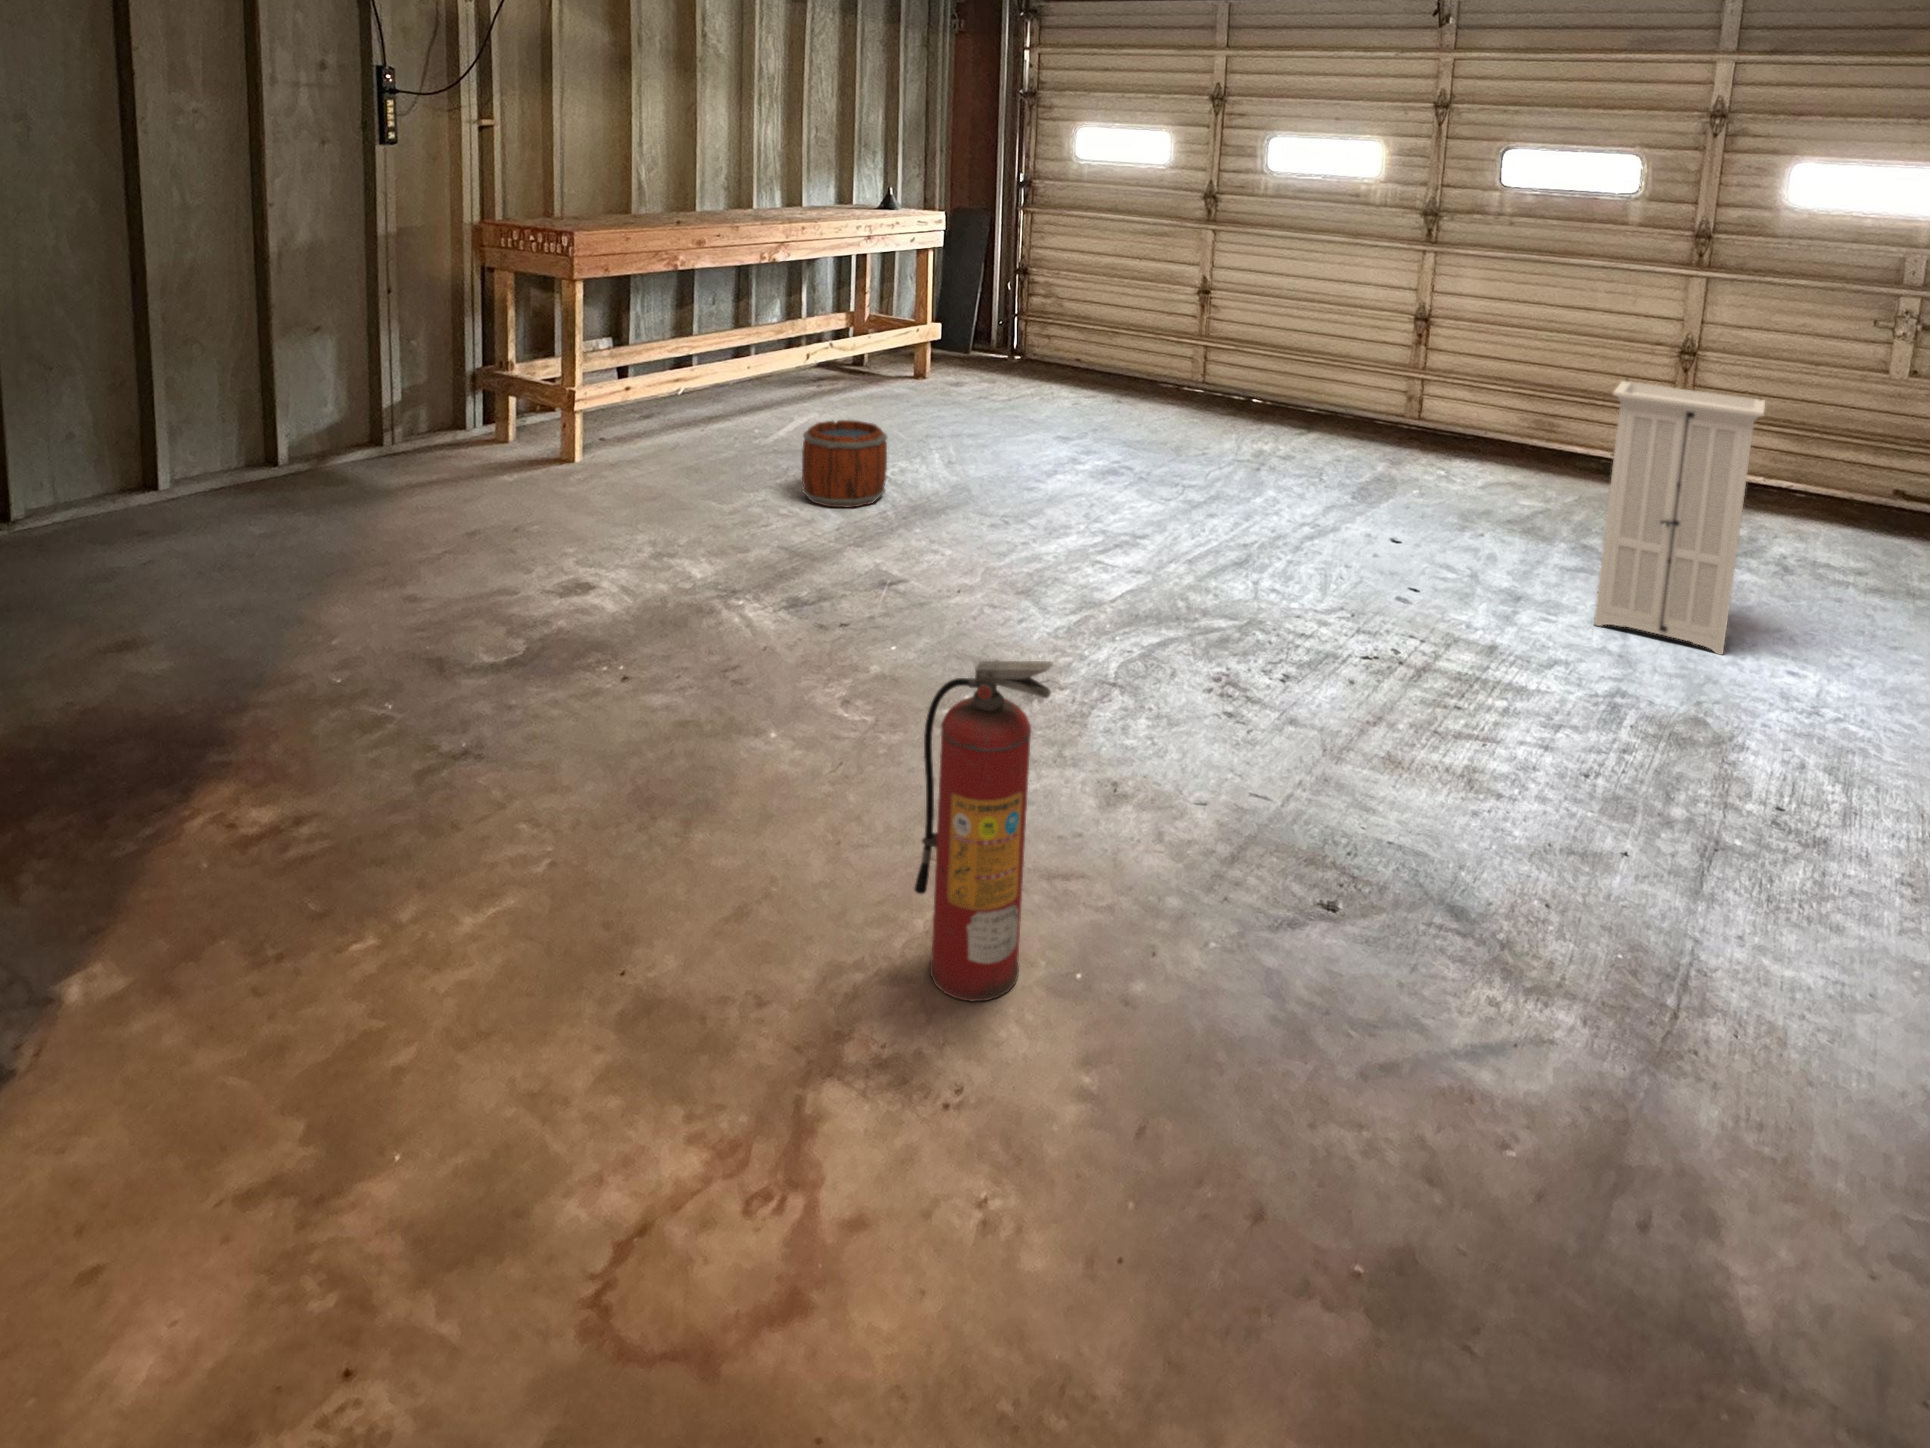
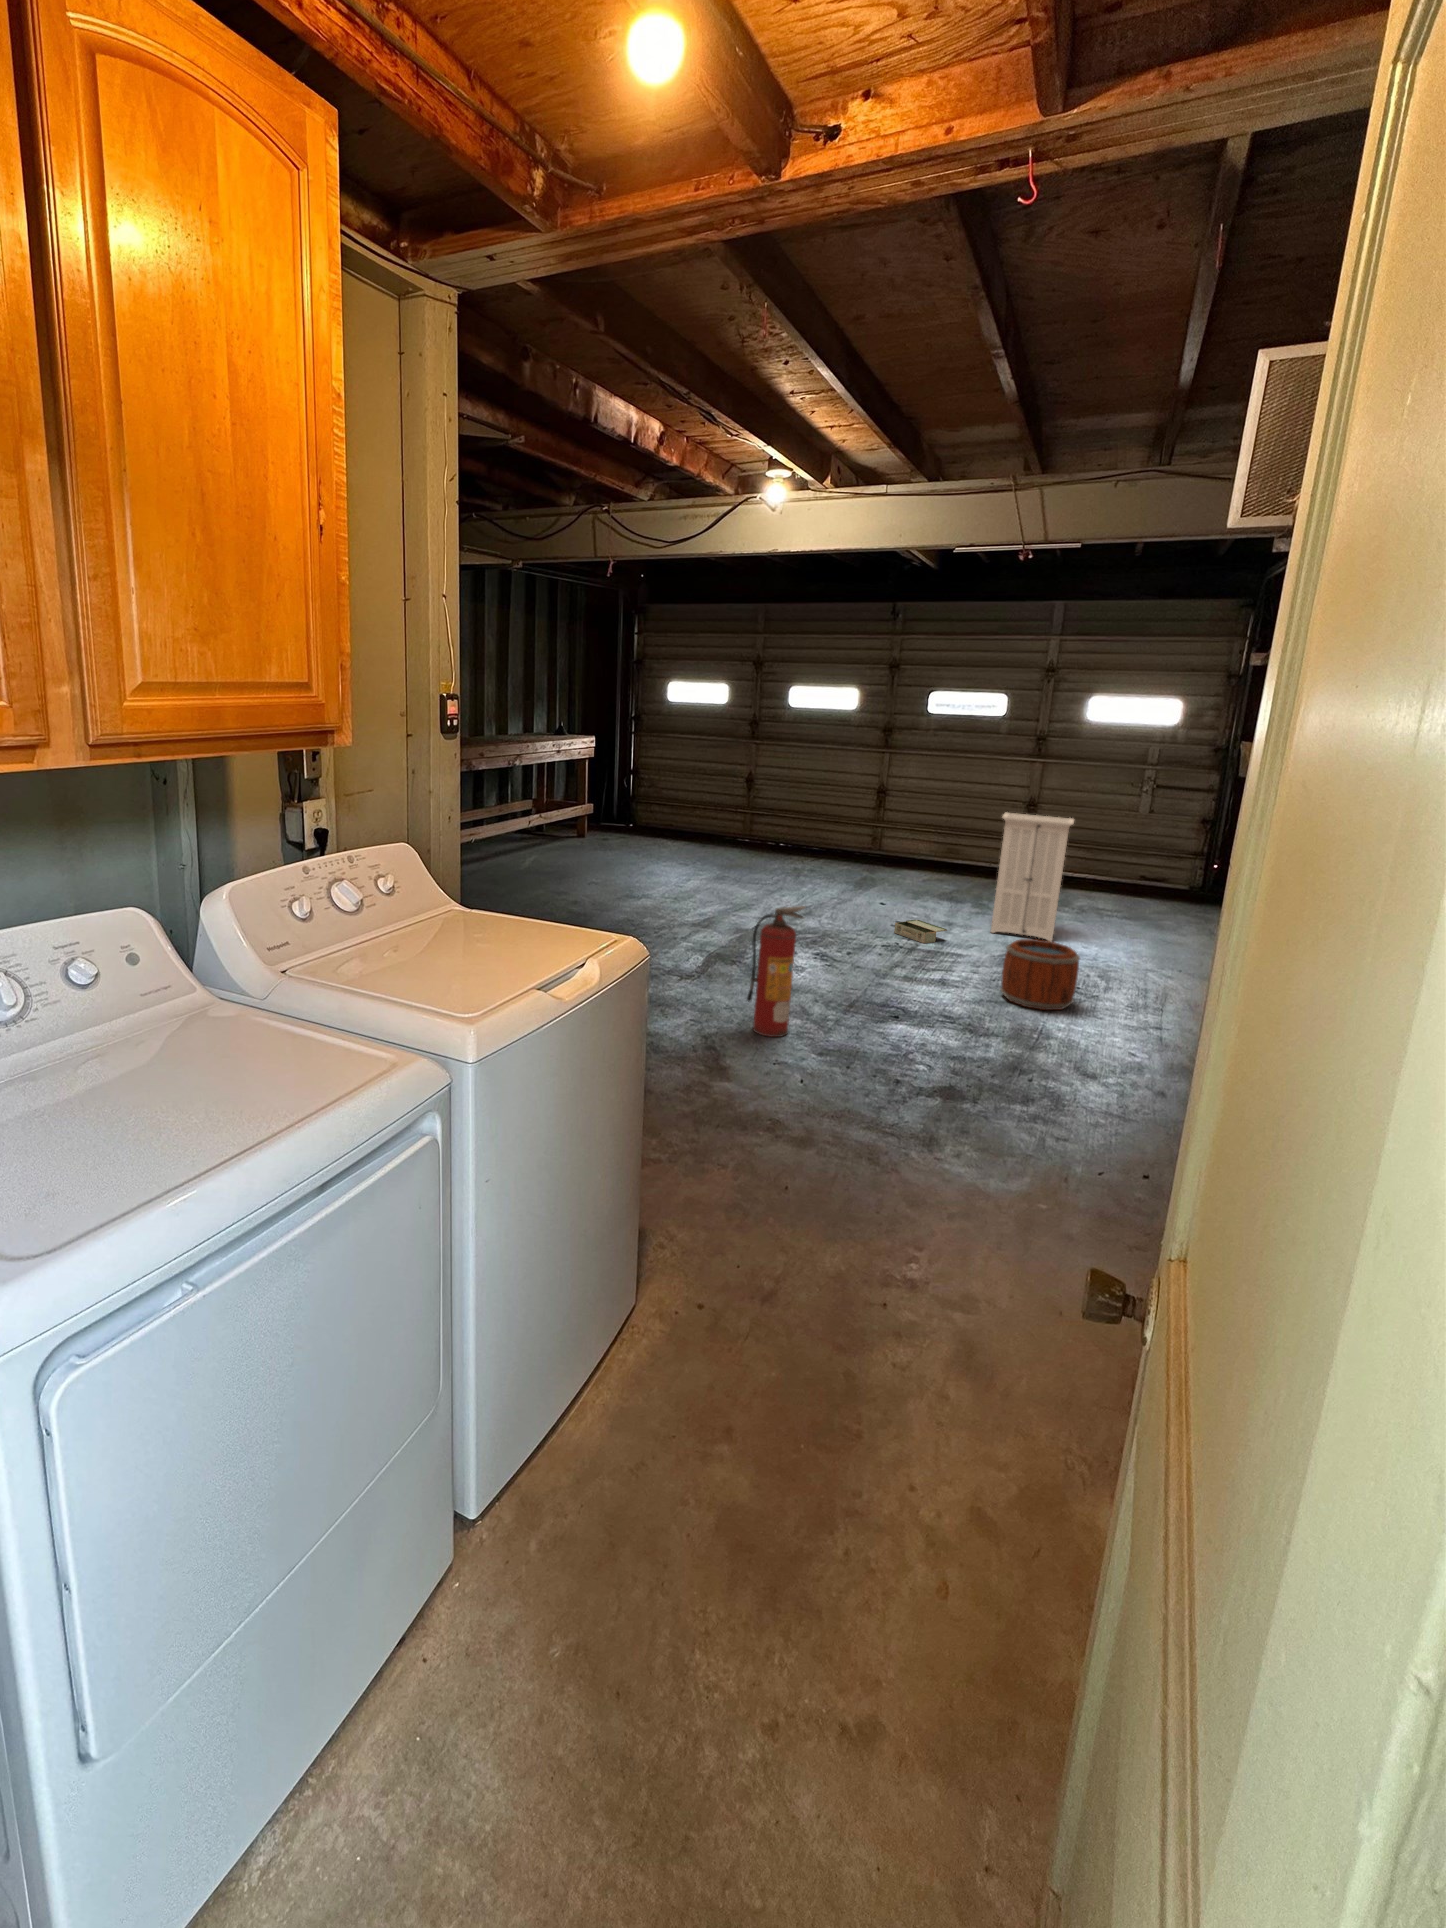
bucket: present [802,420,888,508] -> present [1001,939,1080,1010]
toolbox: none [1393,592,1499,653] -> present [894,920,947,943]

